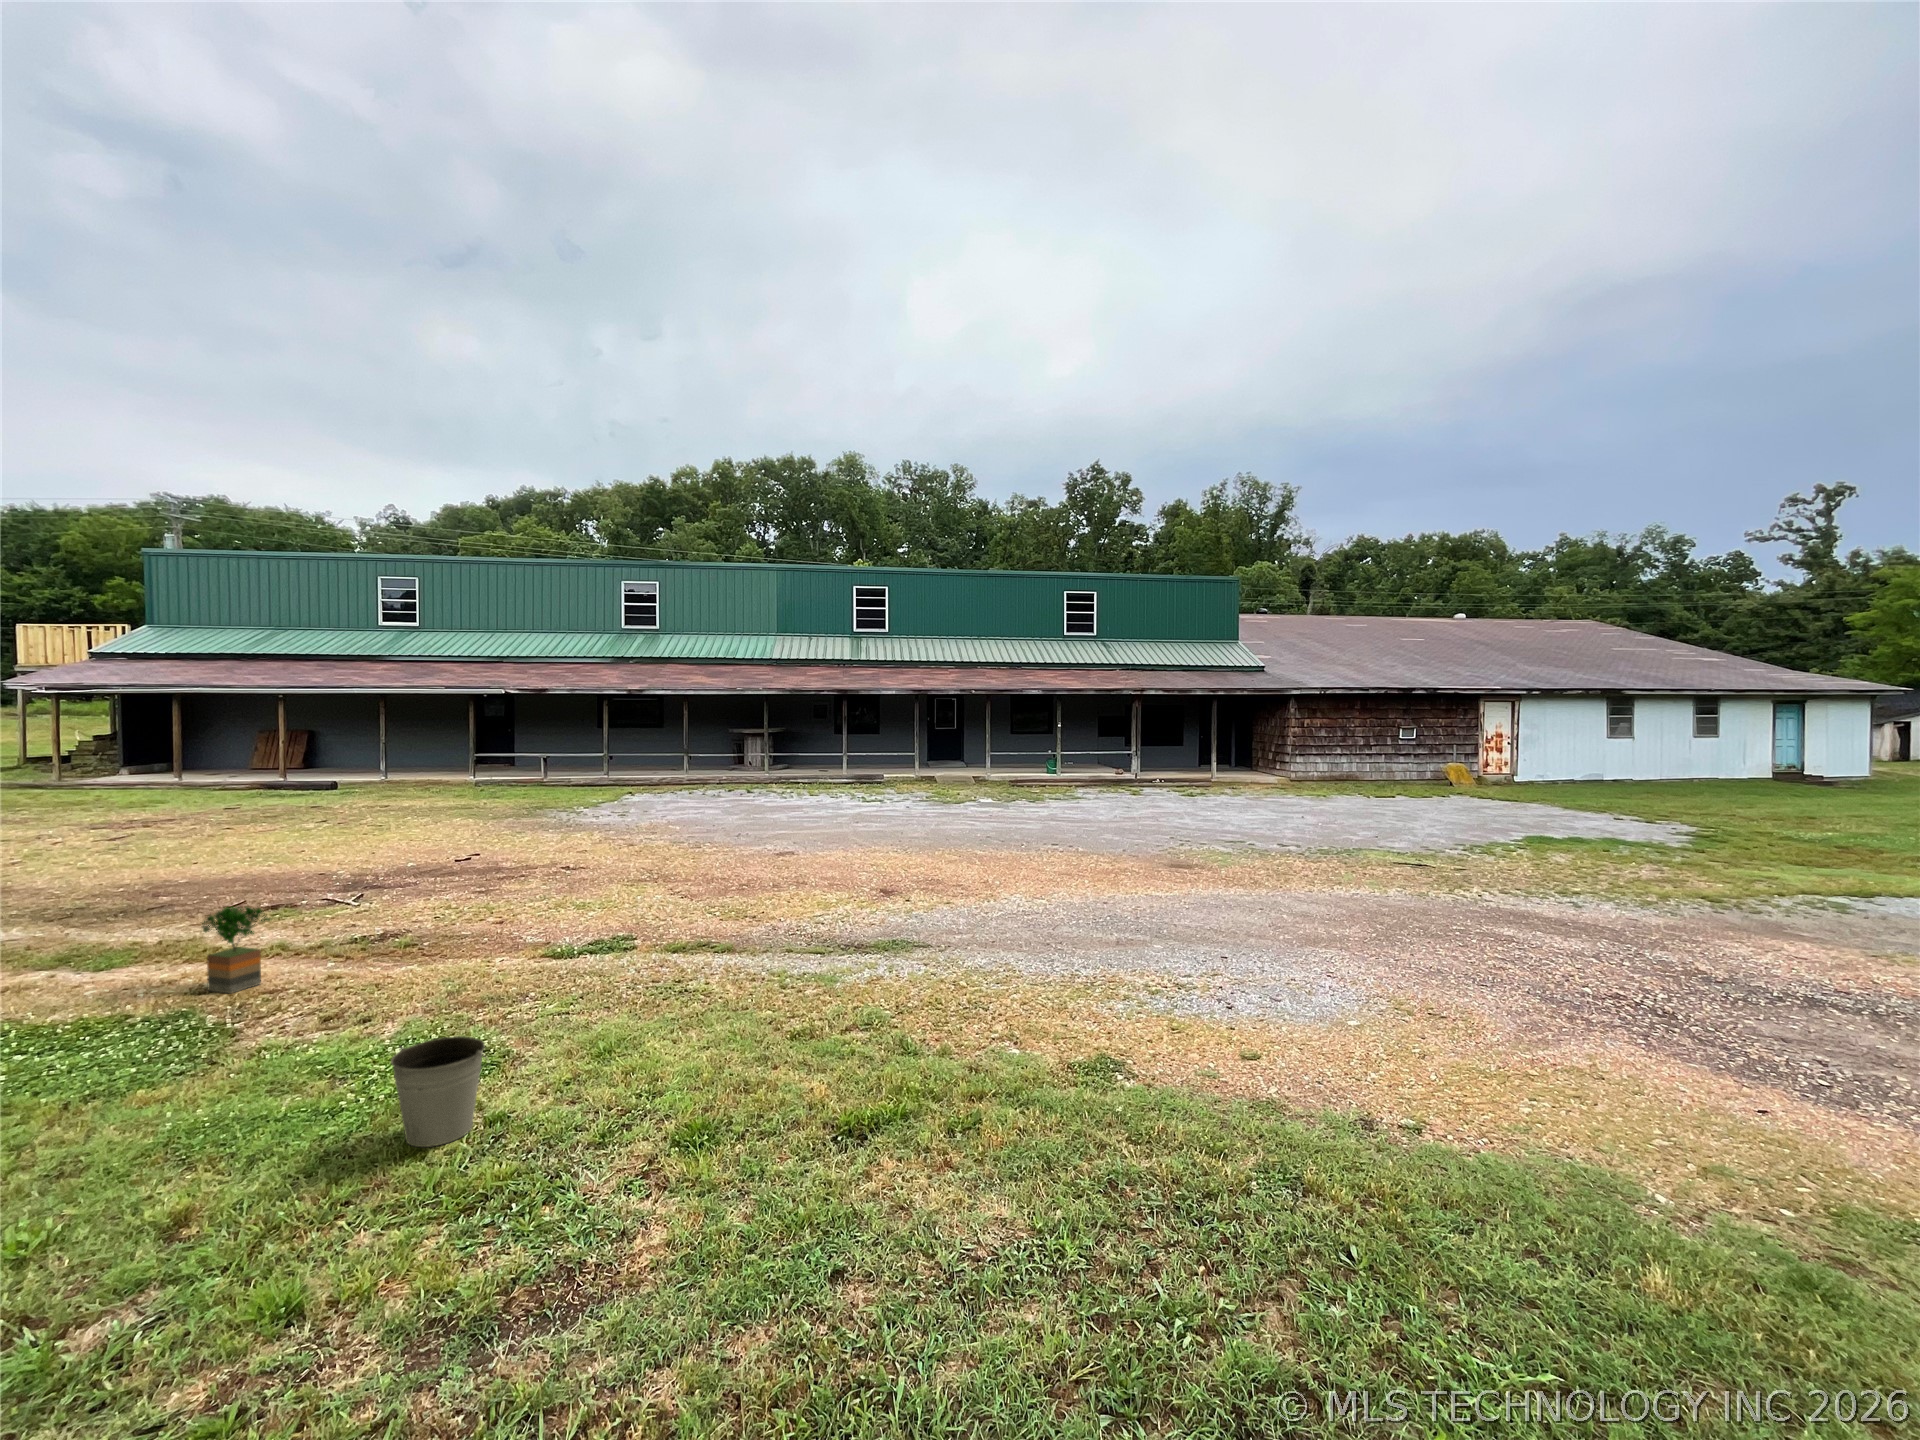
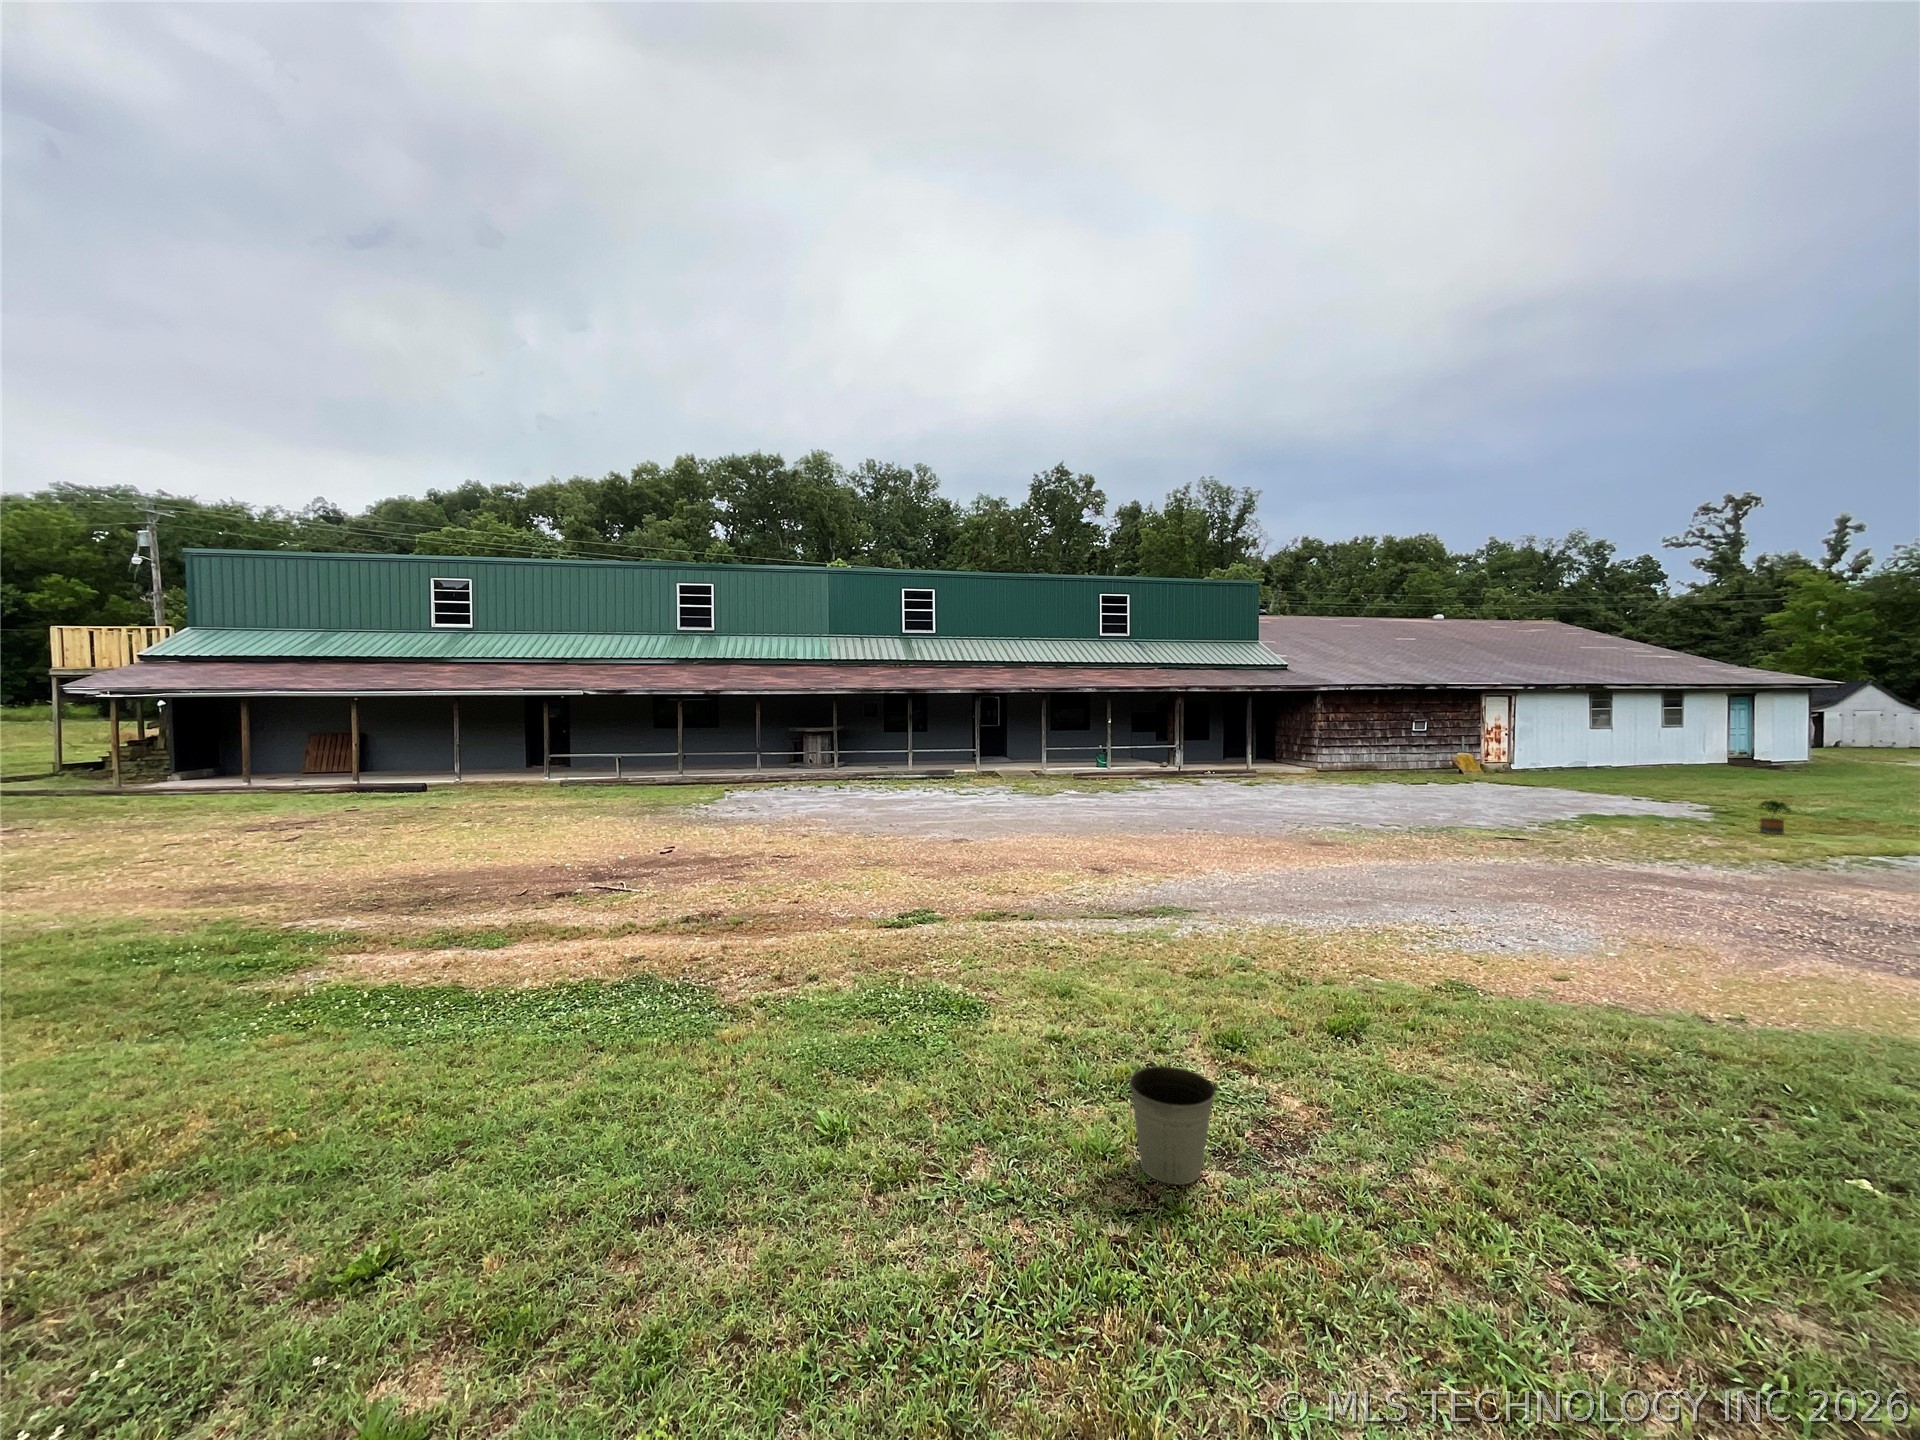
potted tree: present [202,906,272,993] -> present [1759,800,1791,834]

